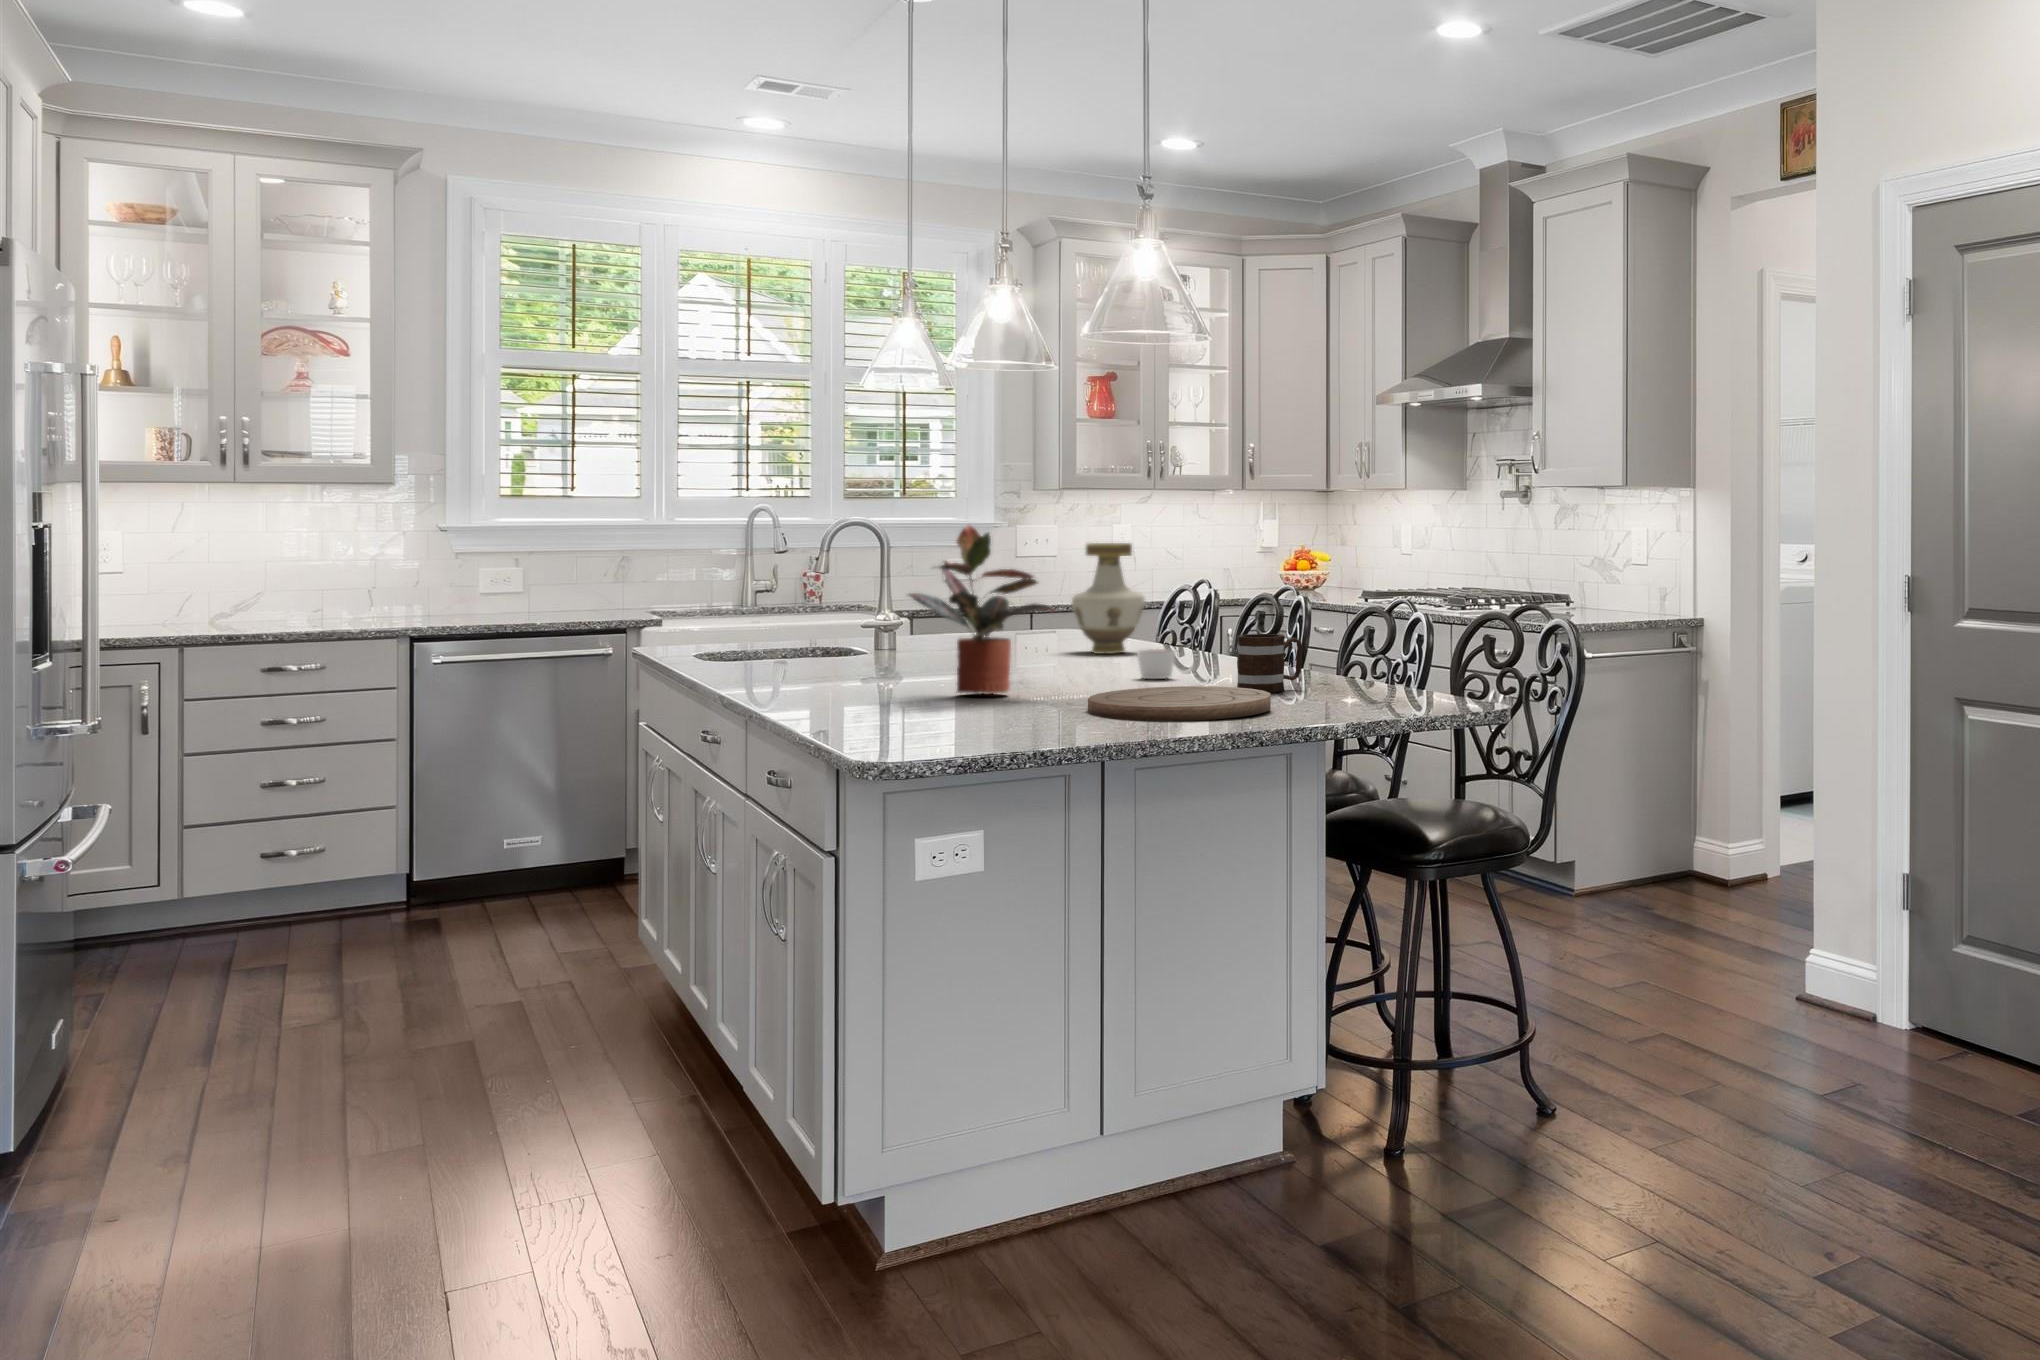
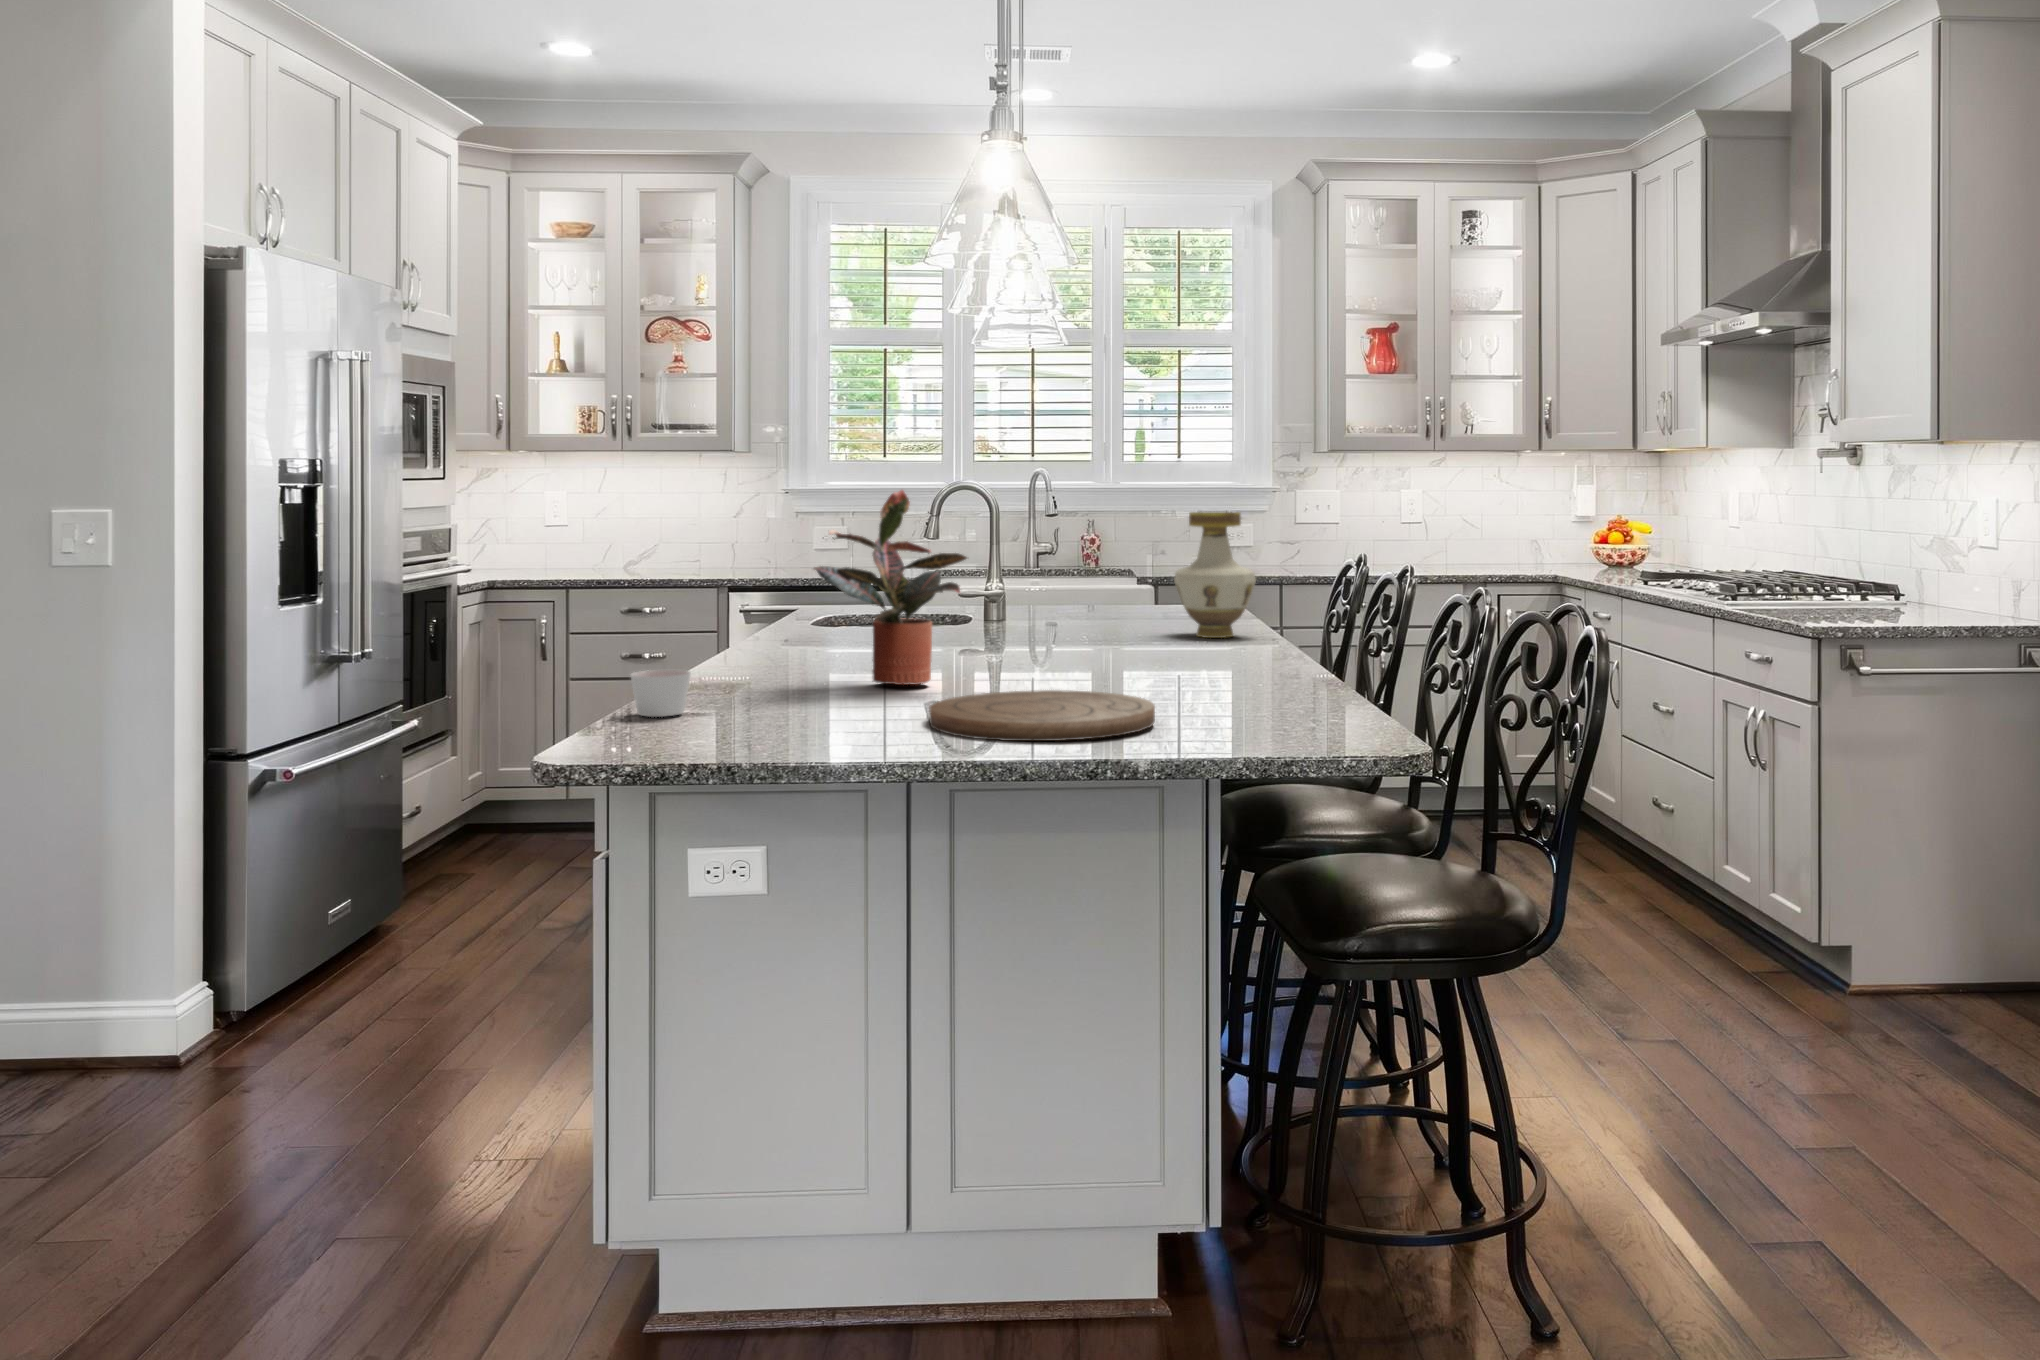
mug: present [1237,634,1302,693] -> none [1195,628,1284,704]
candle: present [1137,649,1176,679] -> present [631,670,691,717]

